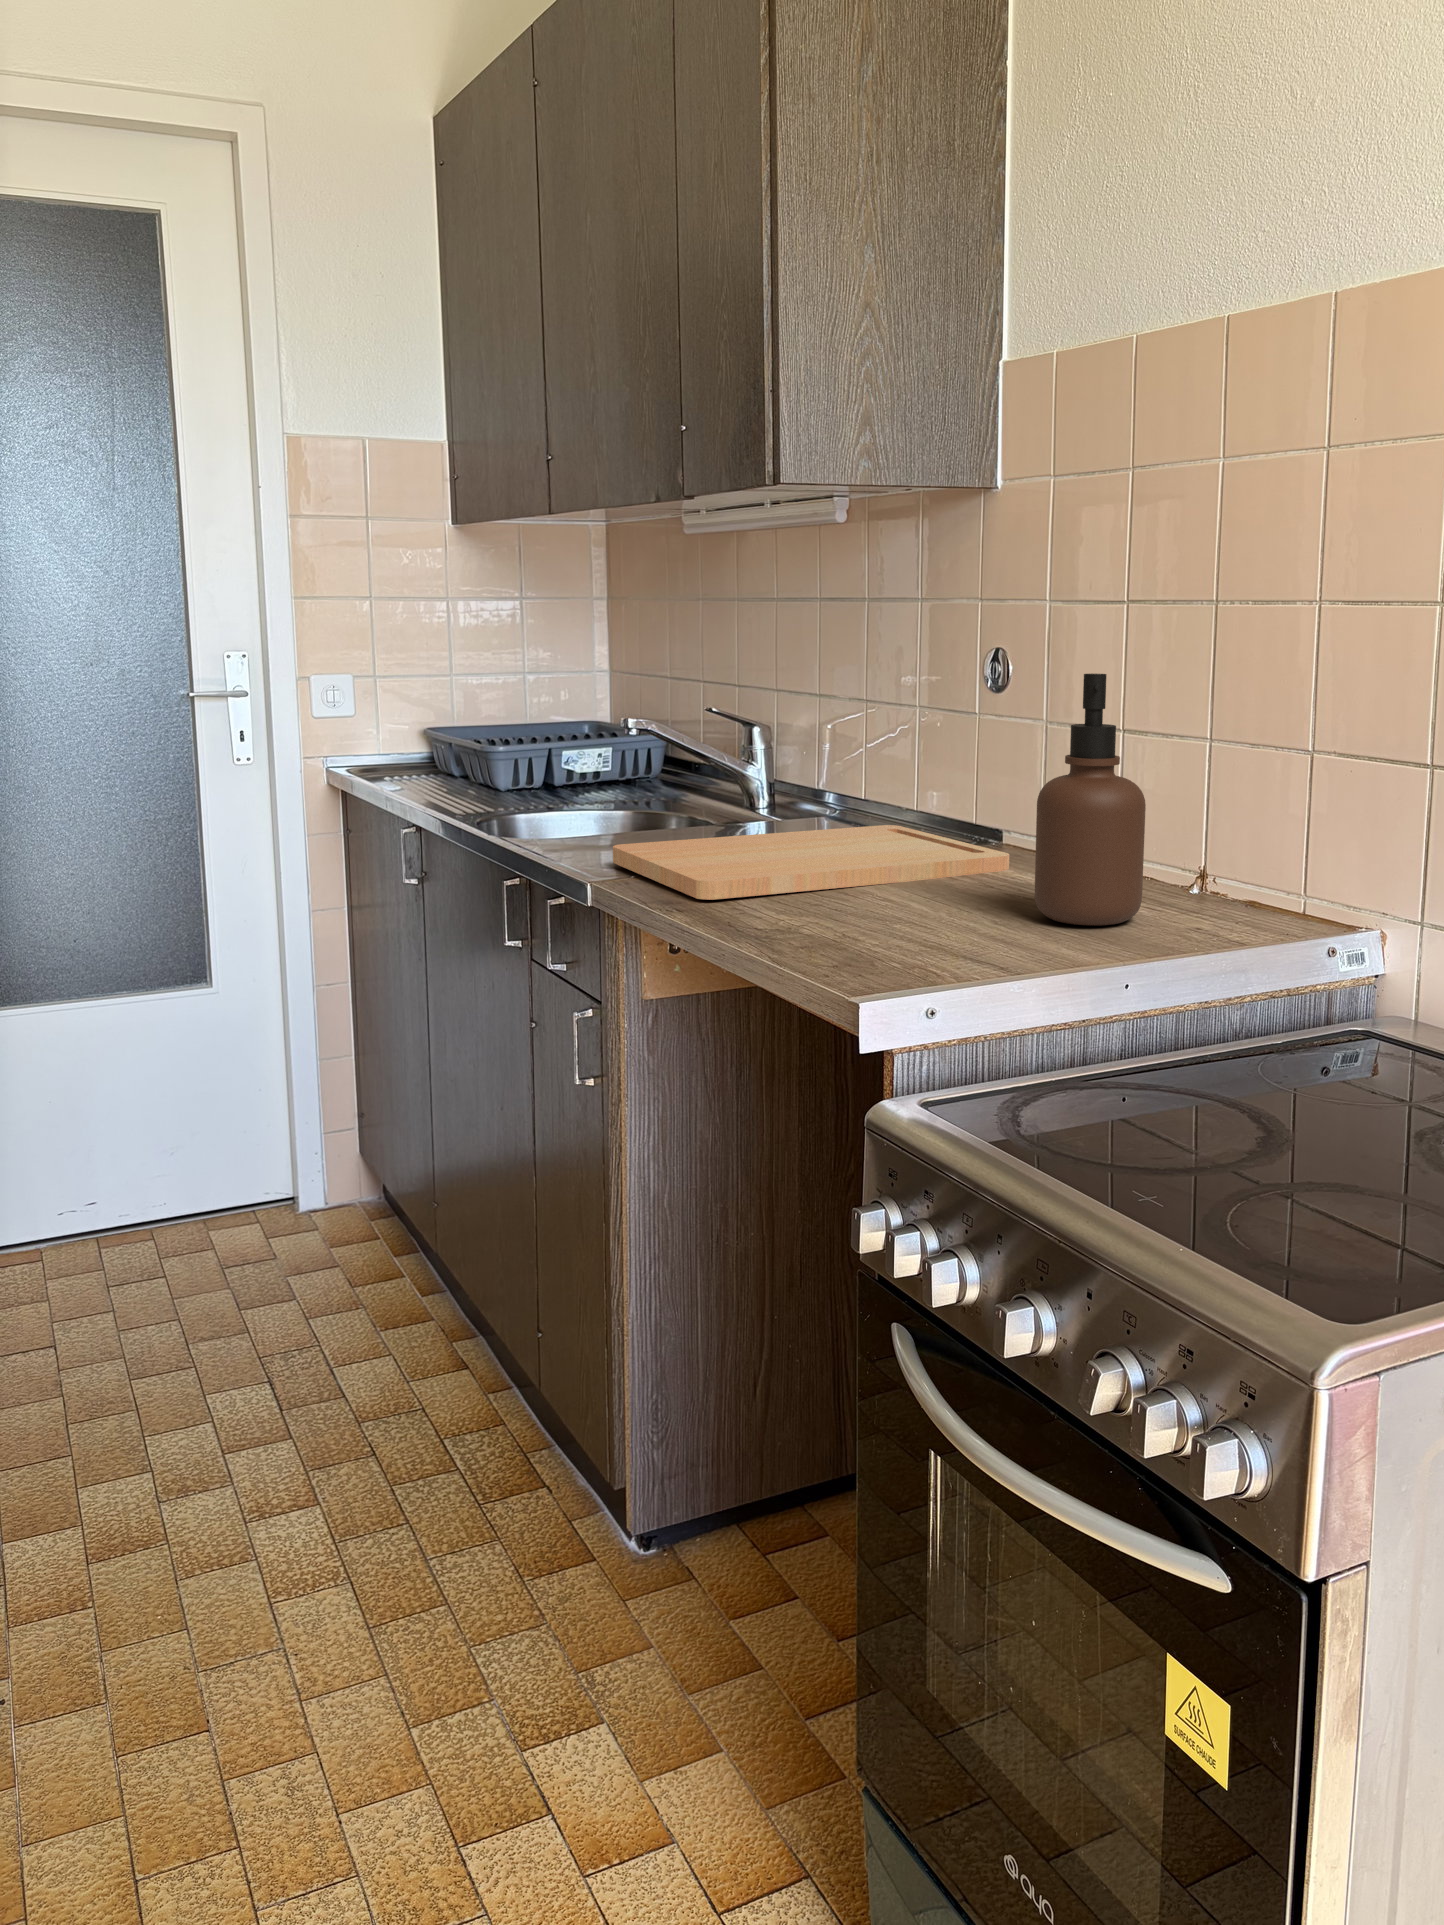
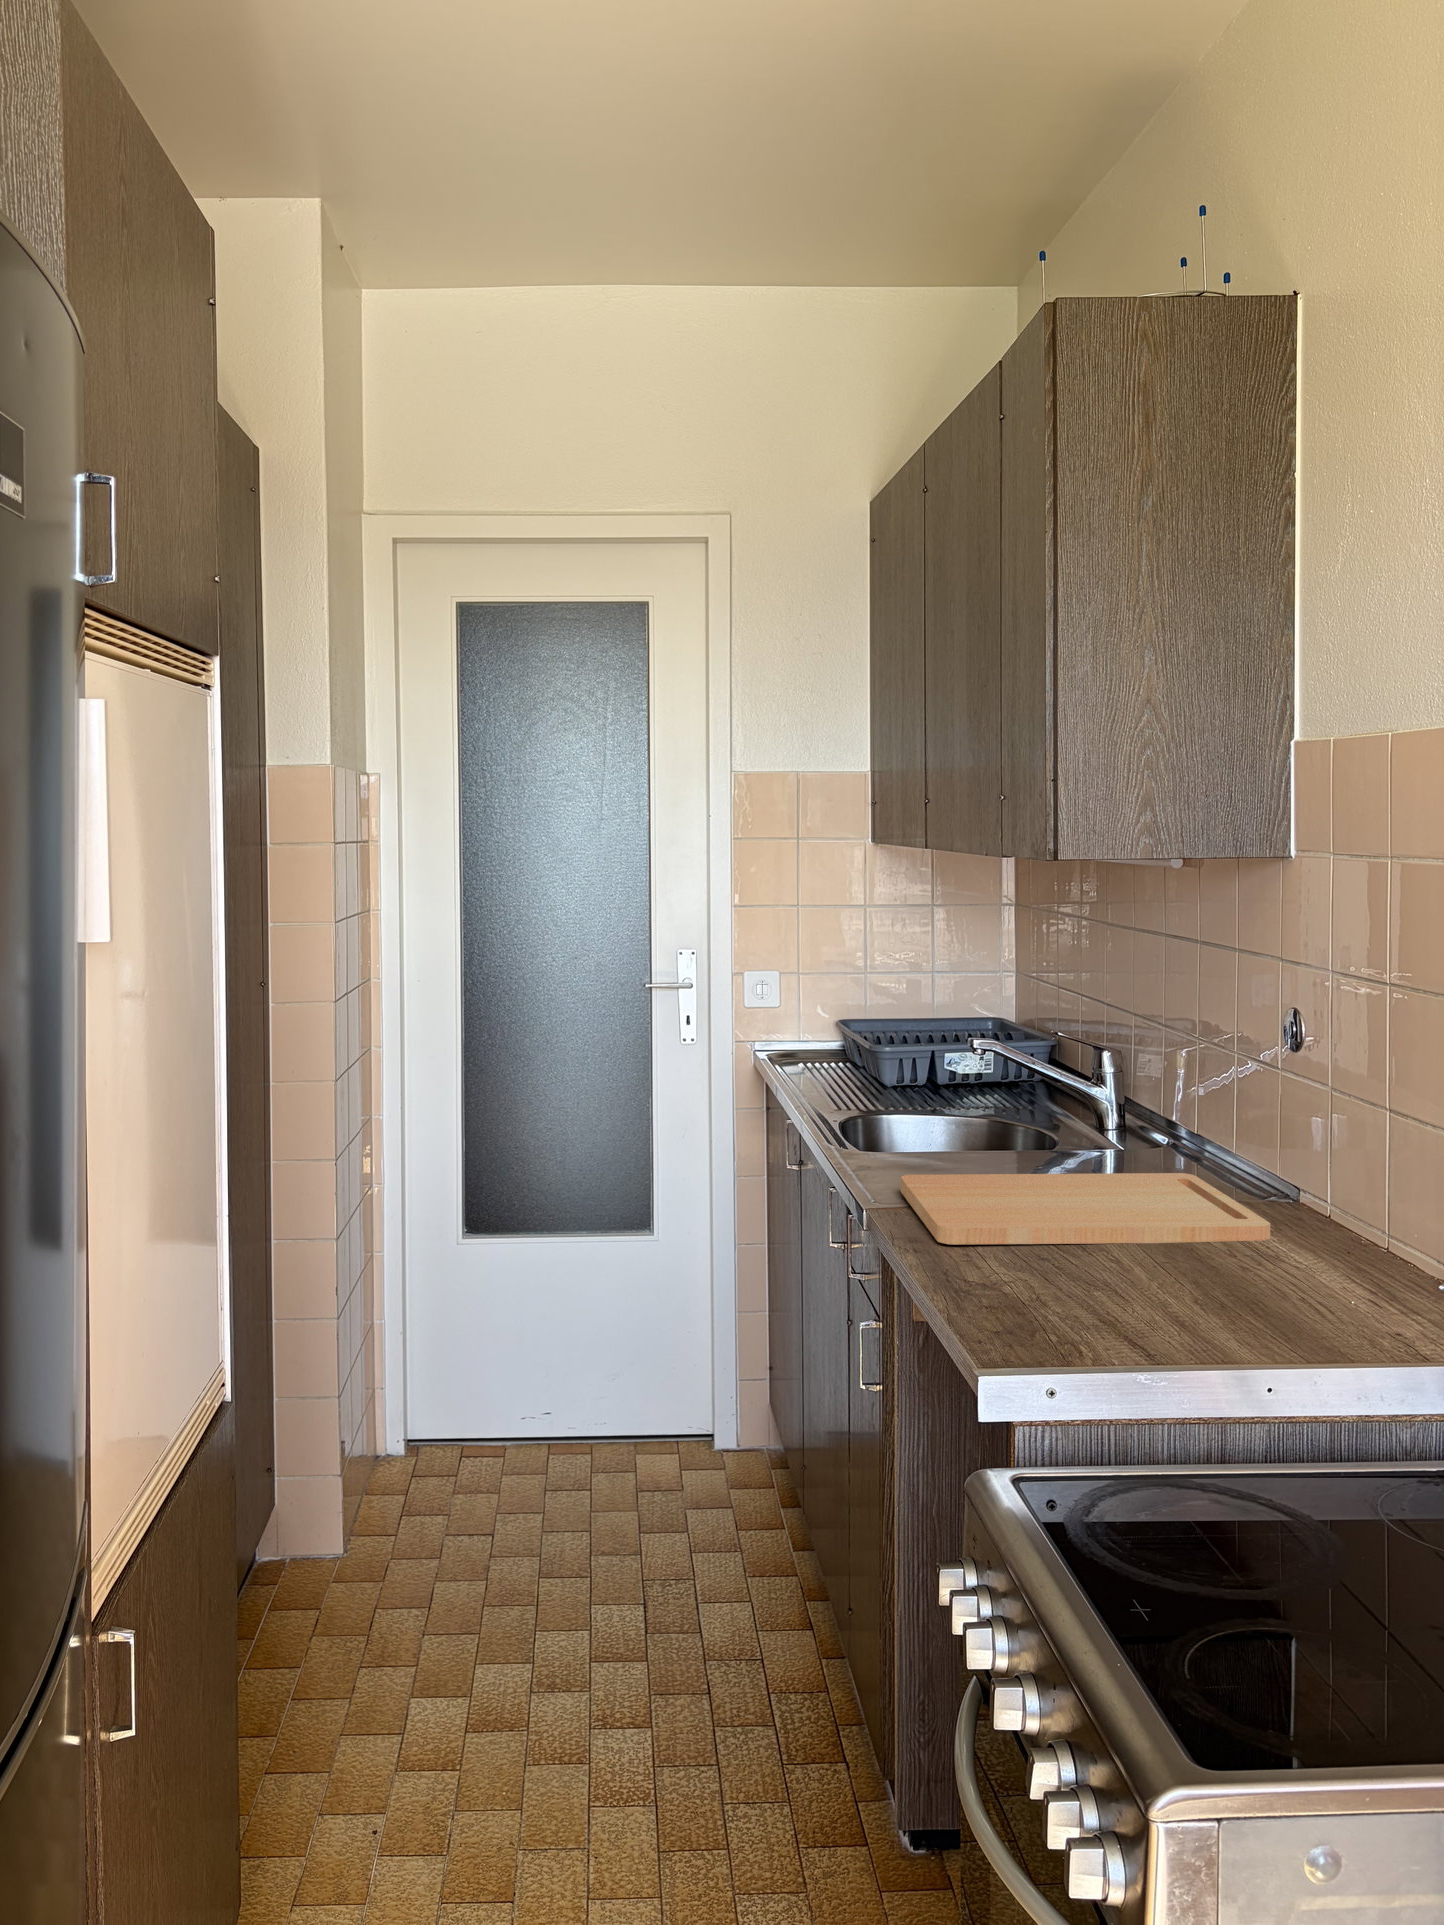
soap dispenser: present [1035,673,1146,926] -> none [1227,1076,1337,1323]

